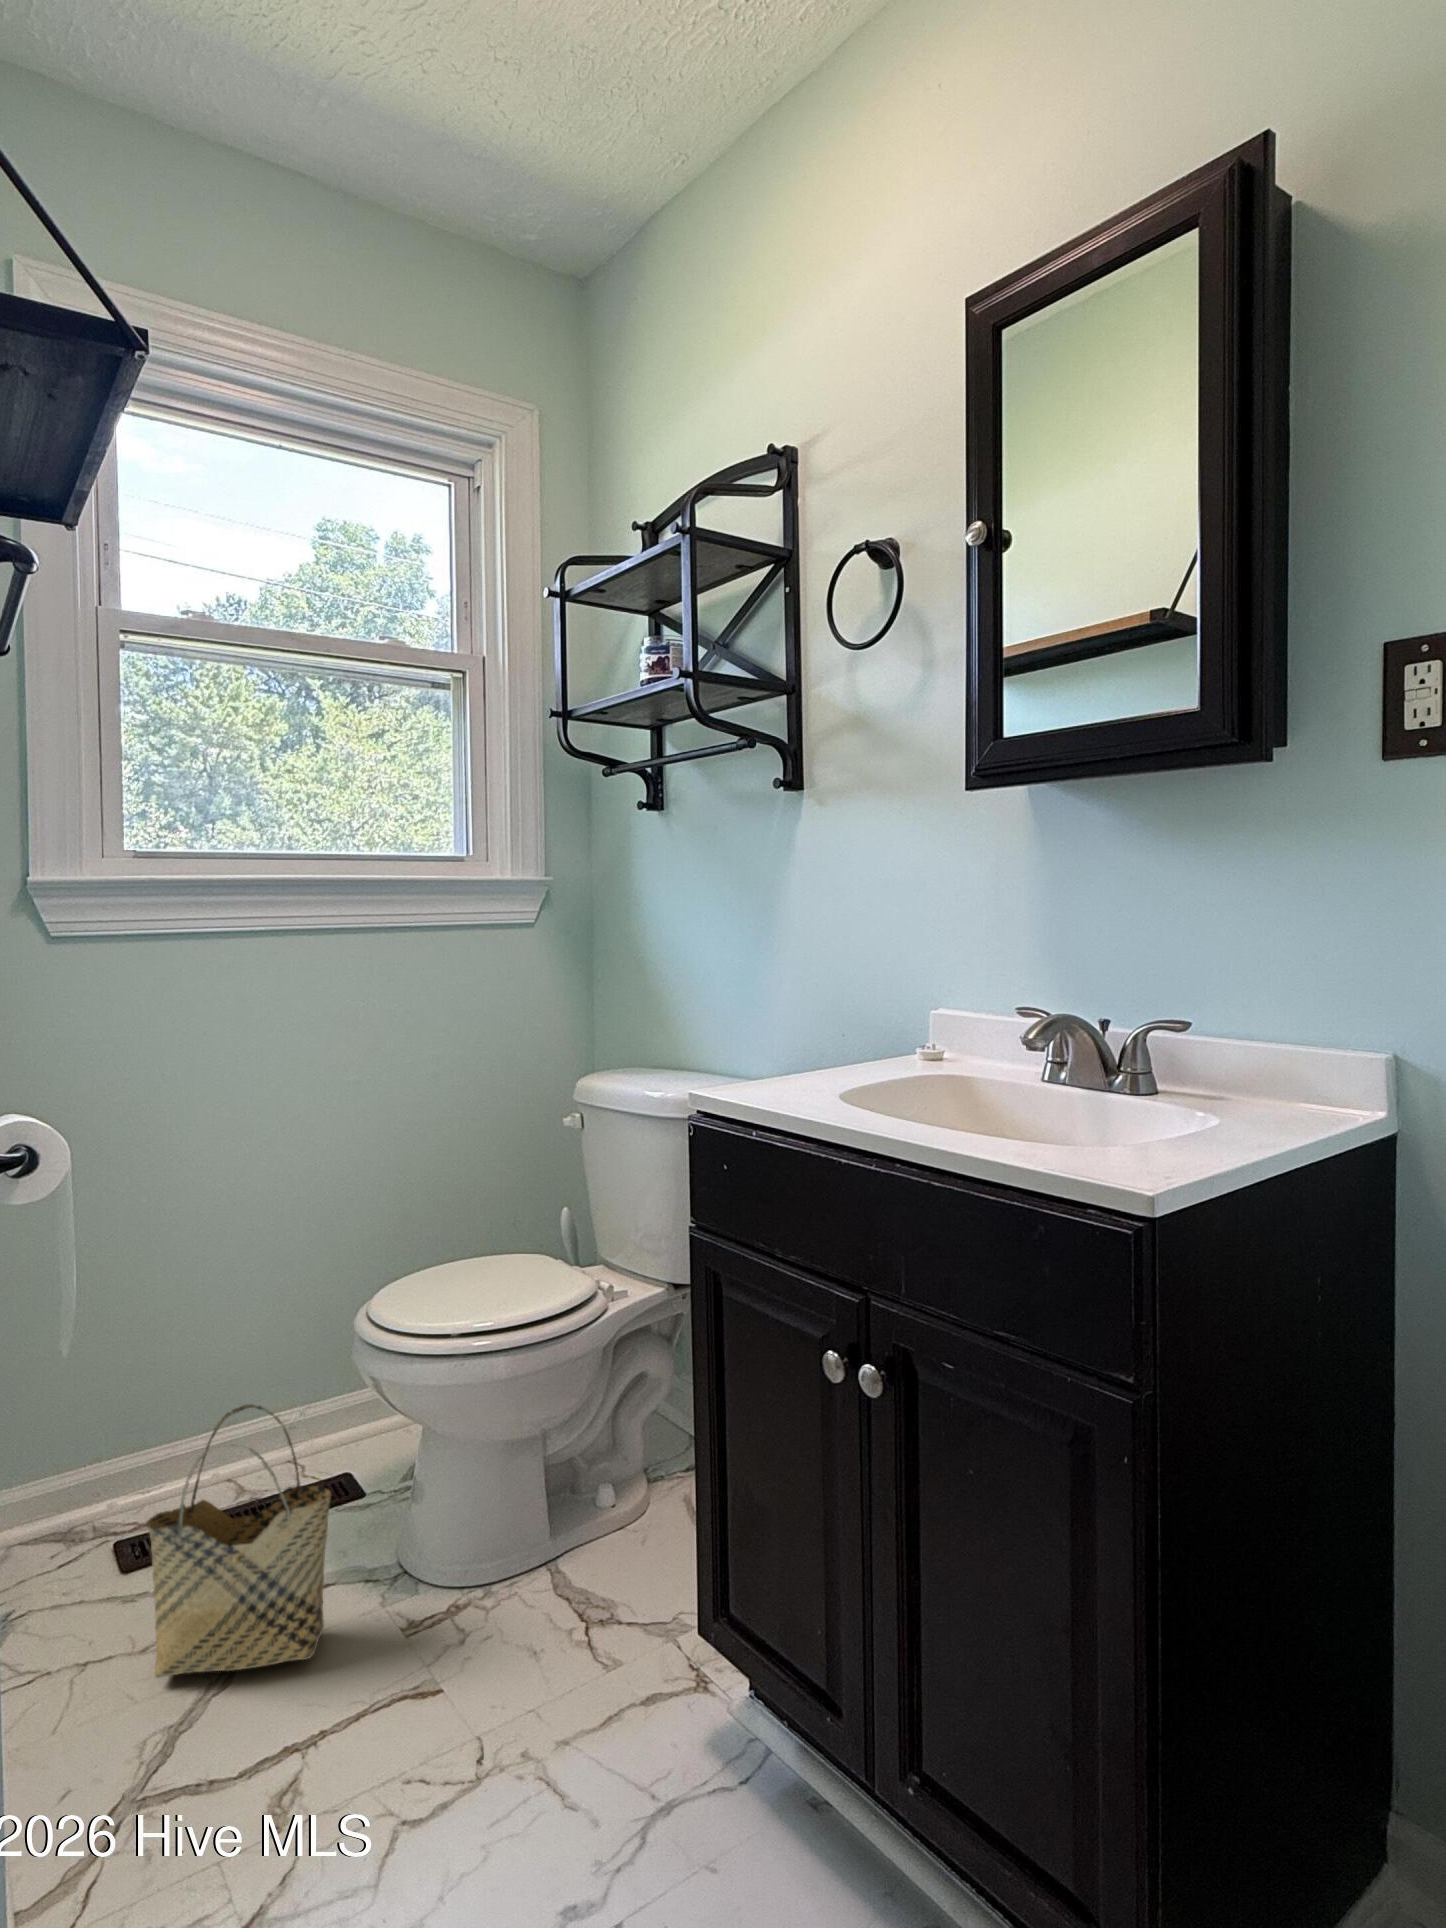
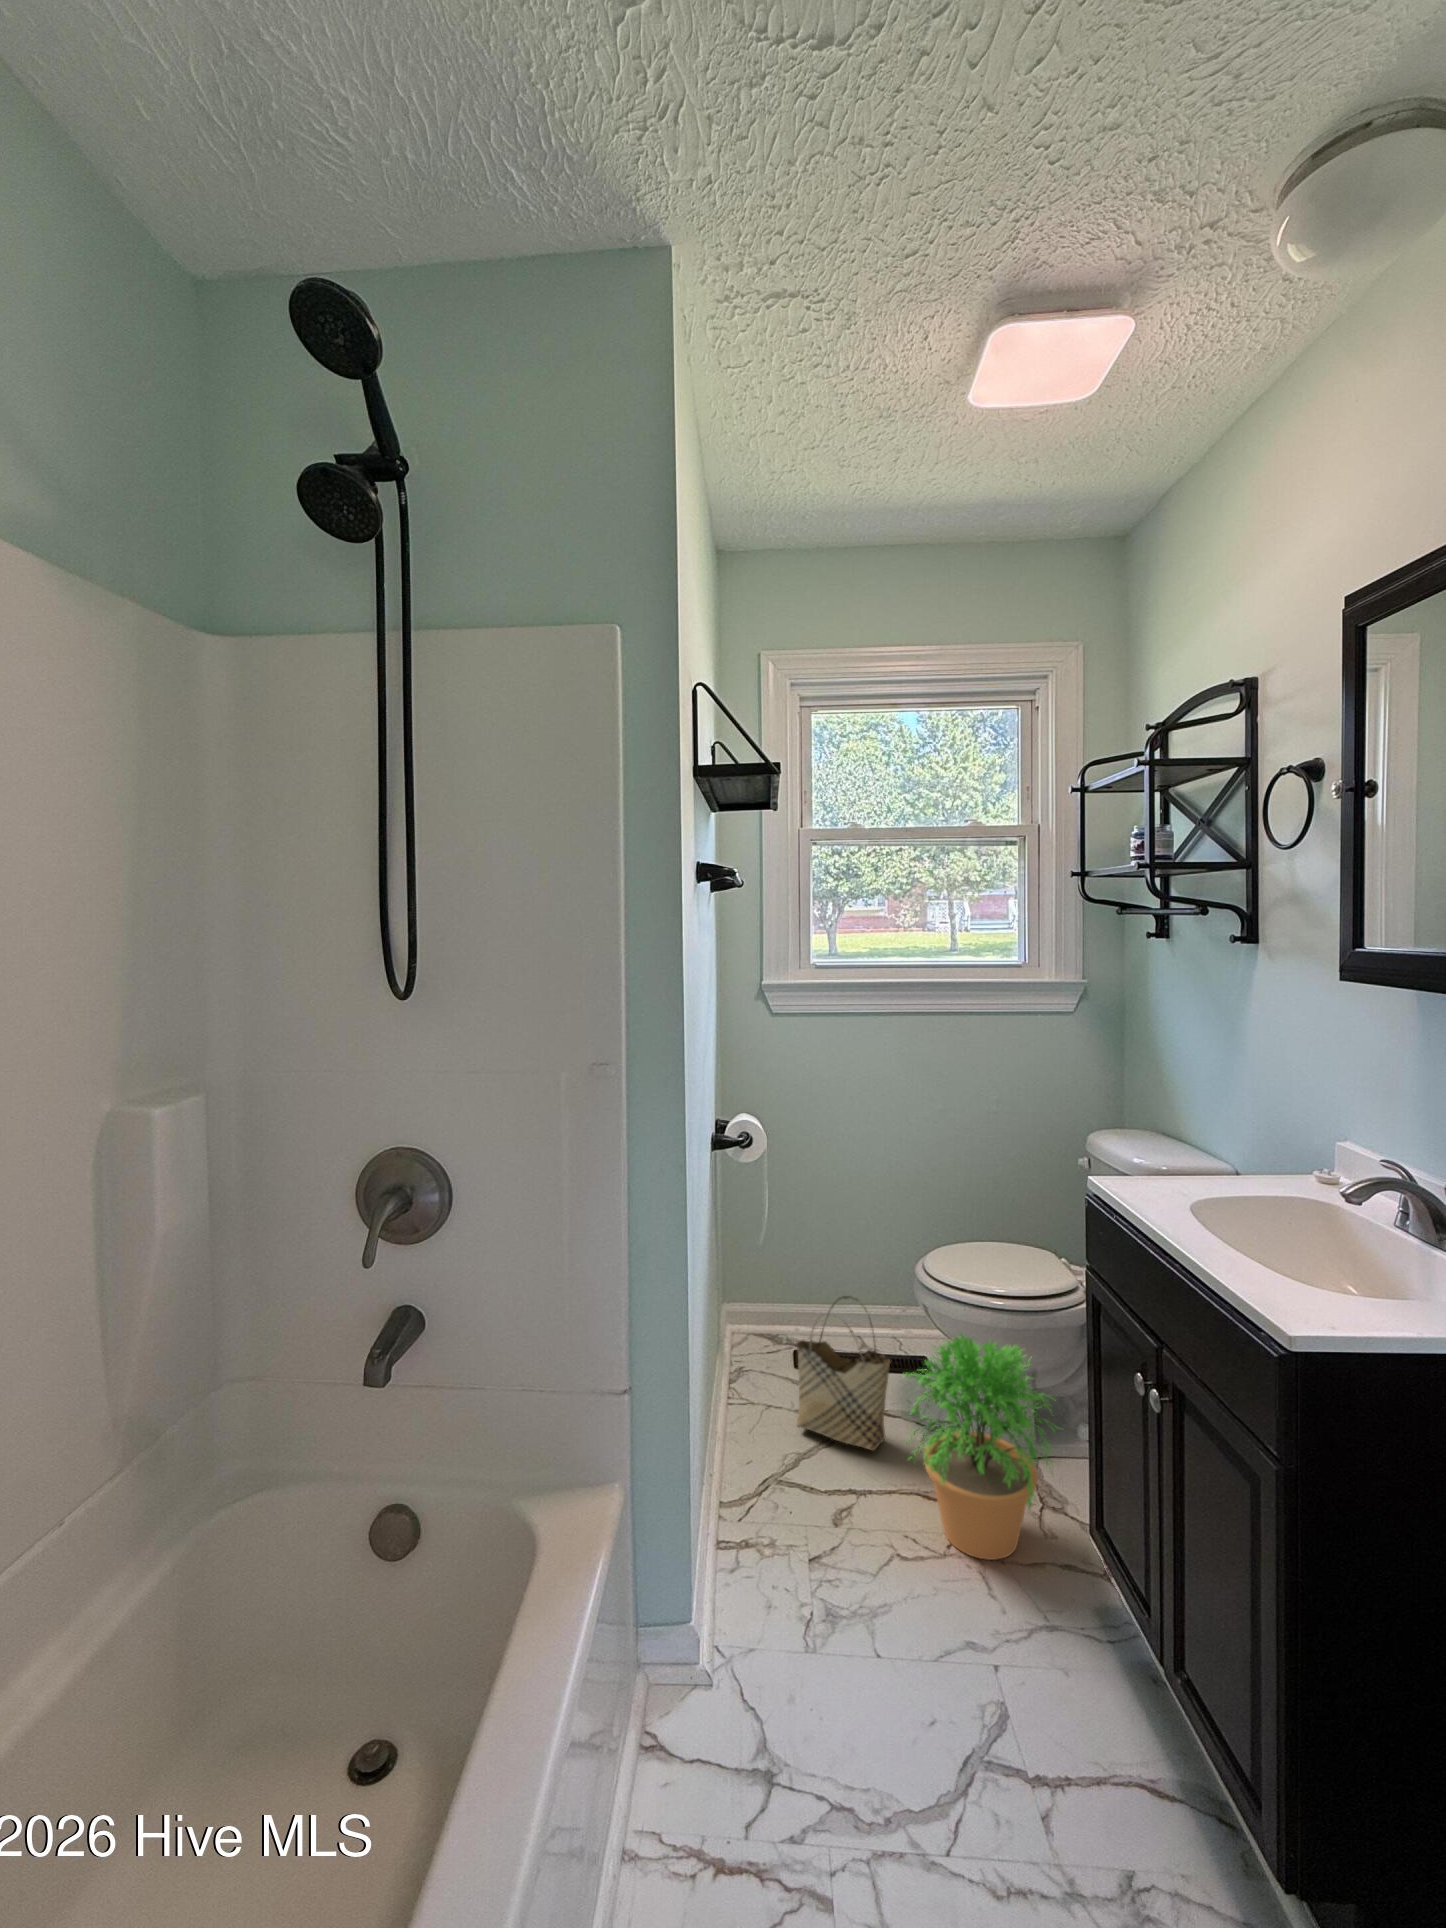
potted plant: none [376,1389,652,1758] -> present [906,1332,1056,1560]

